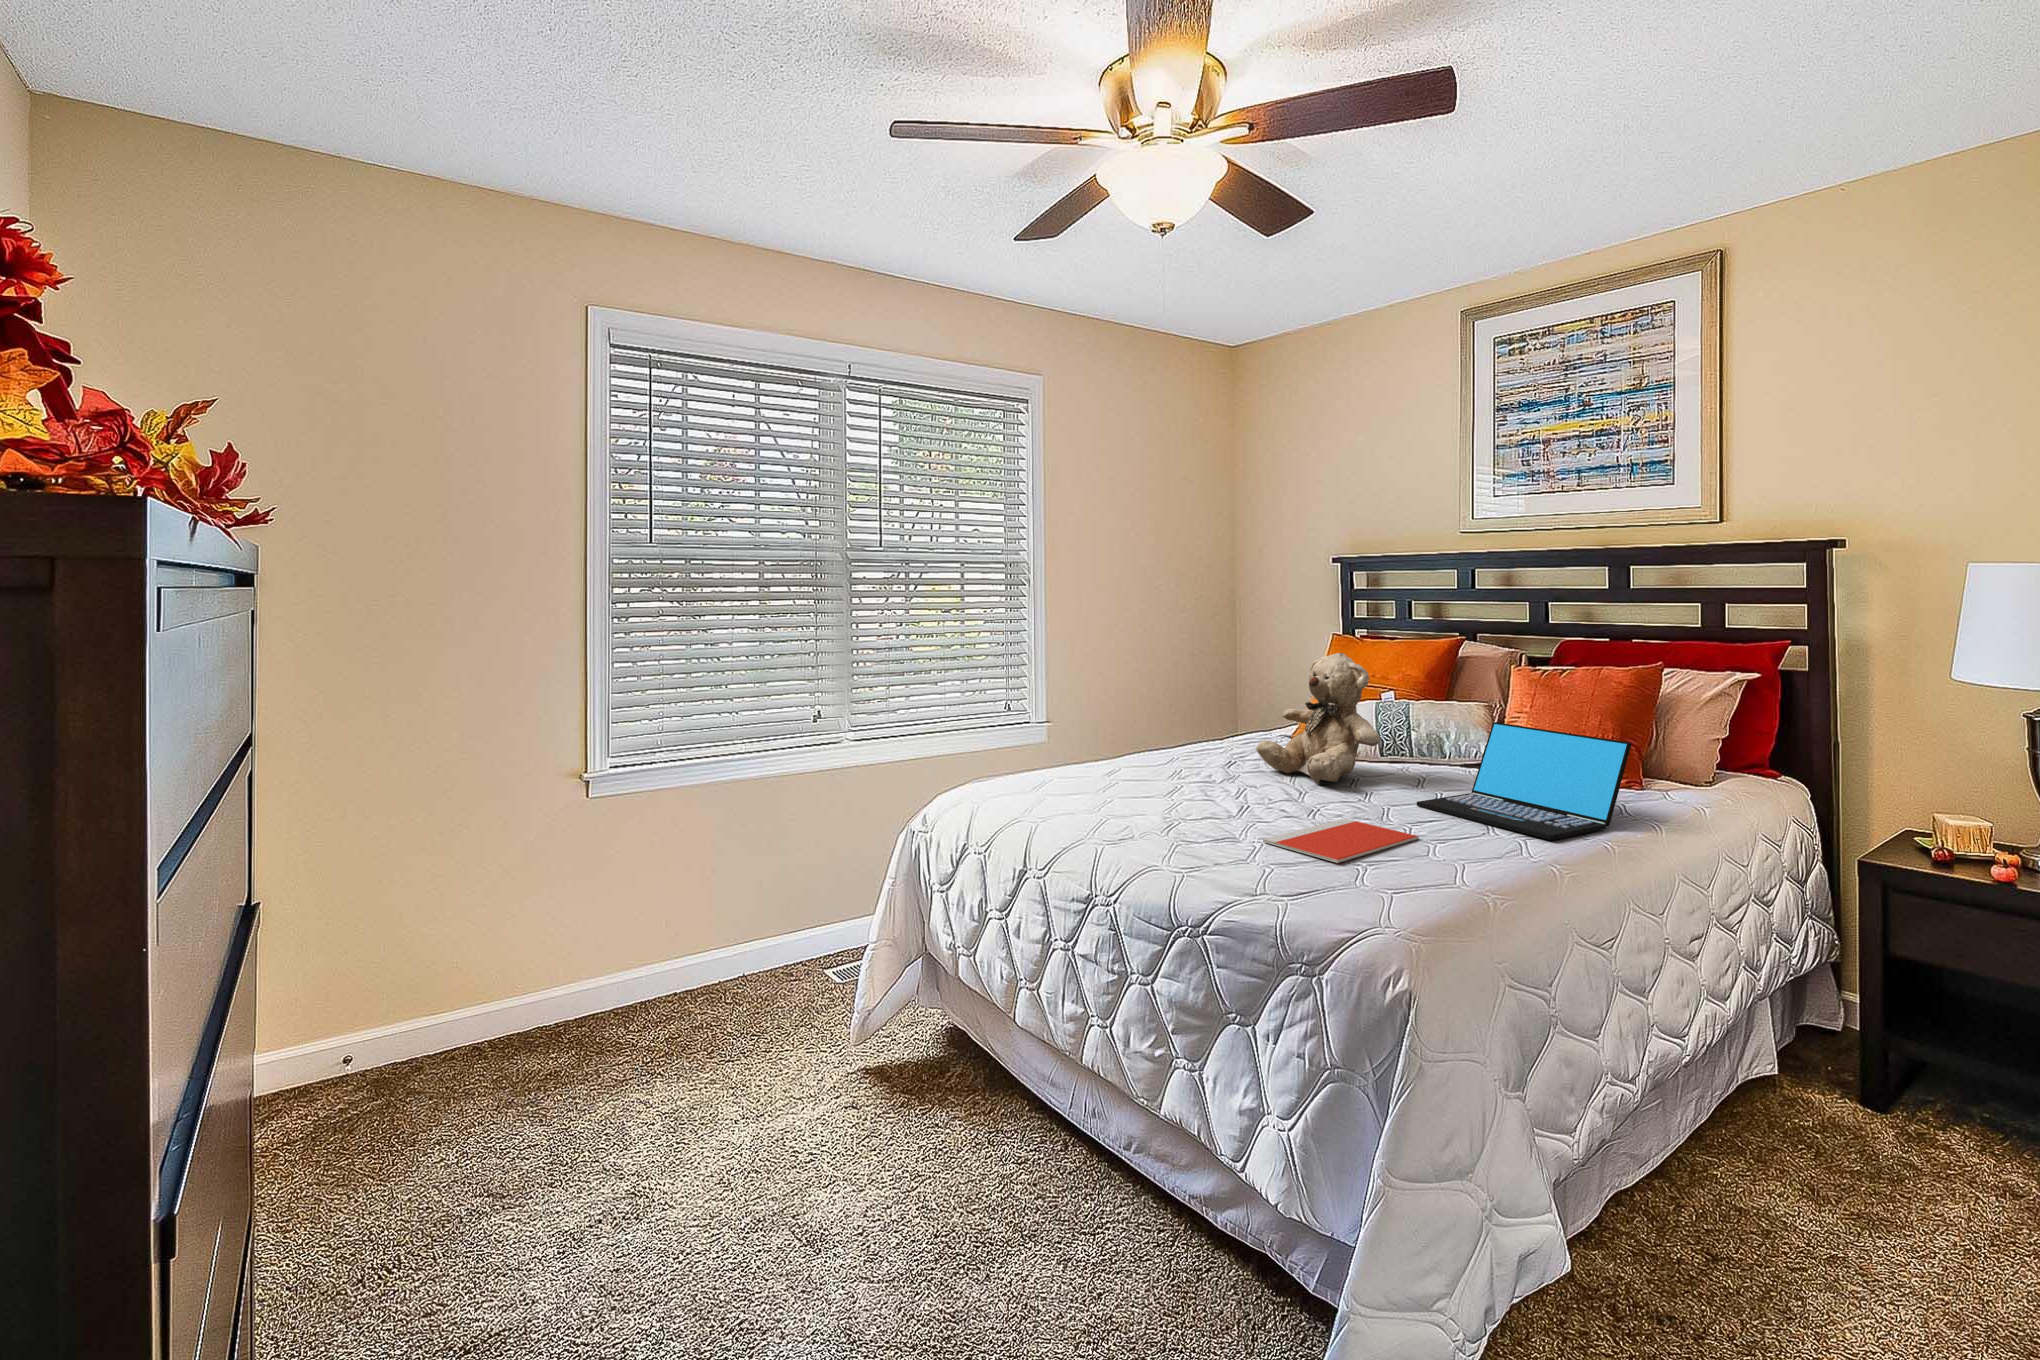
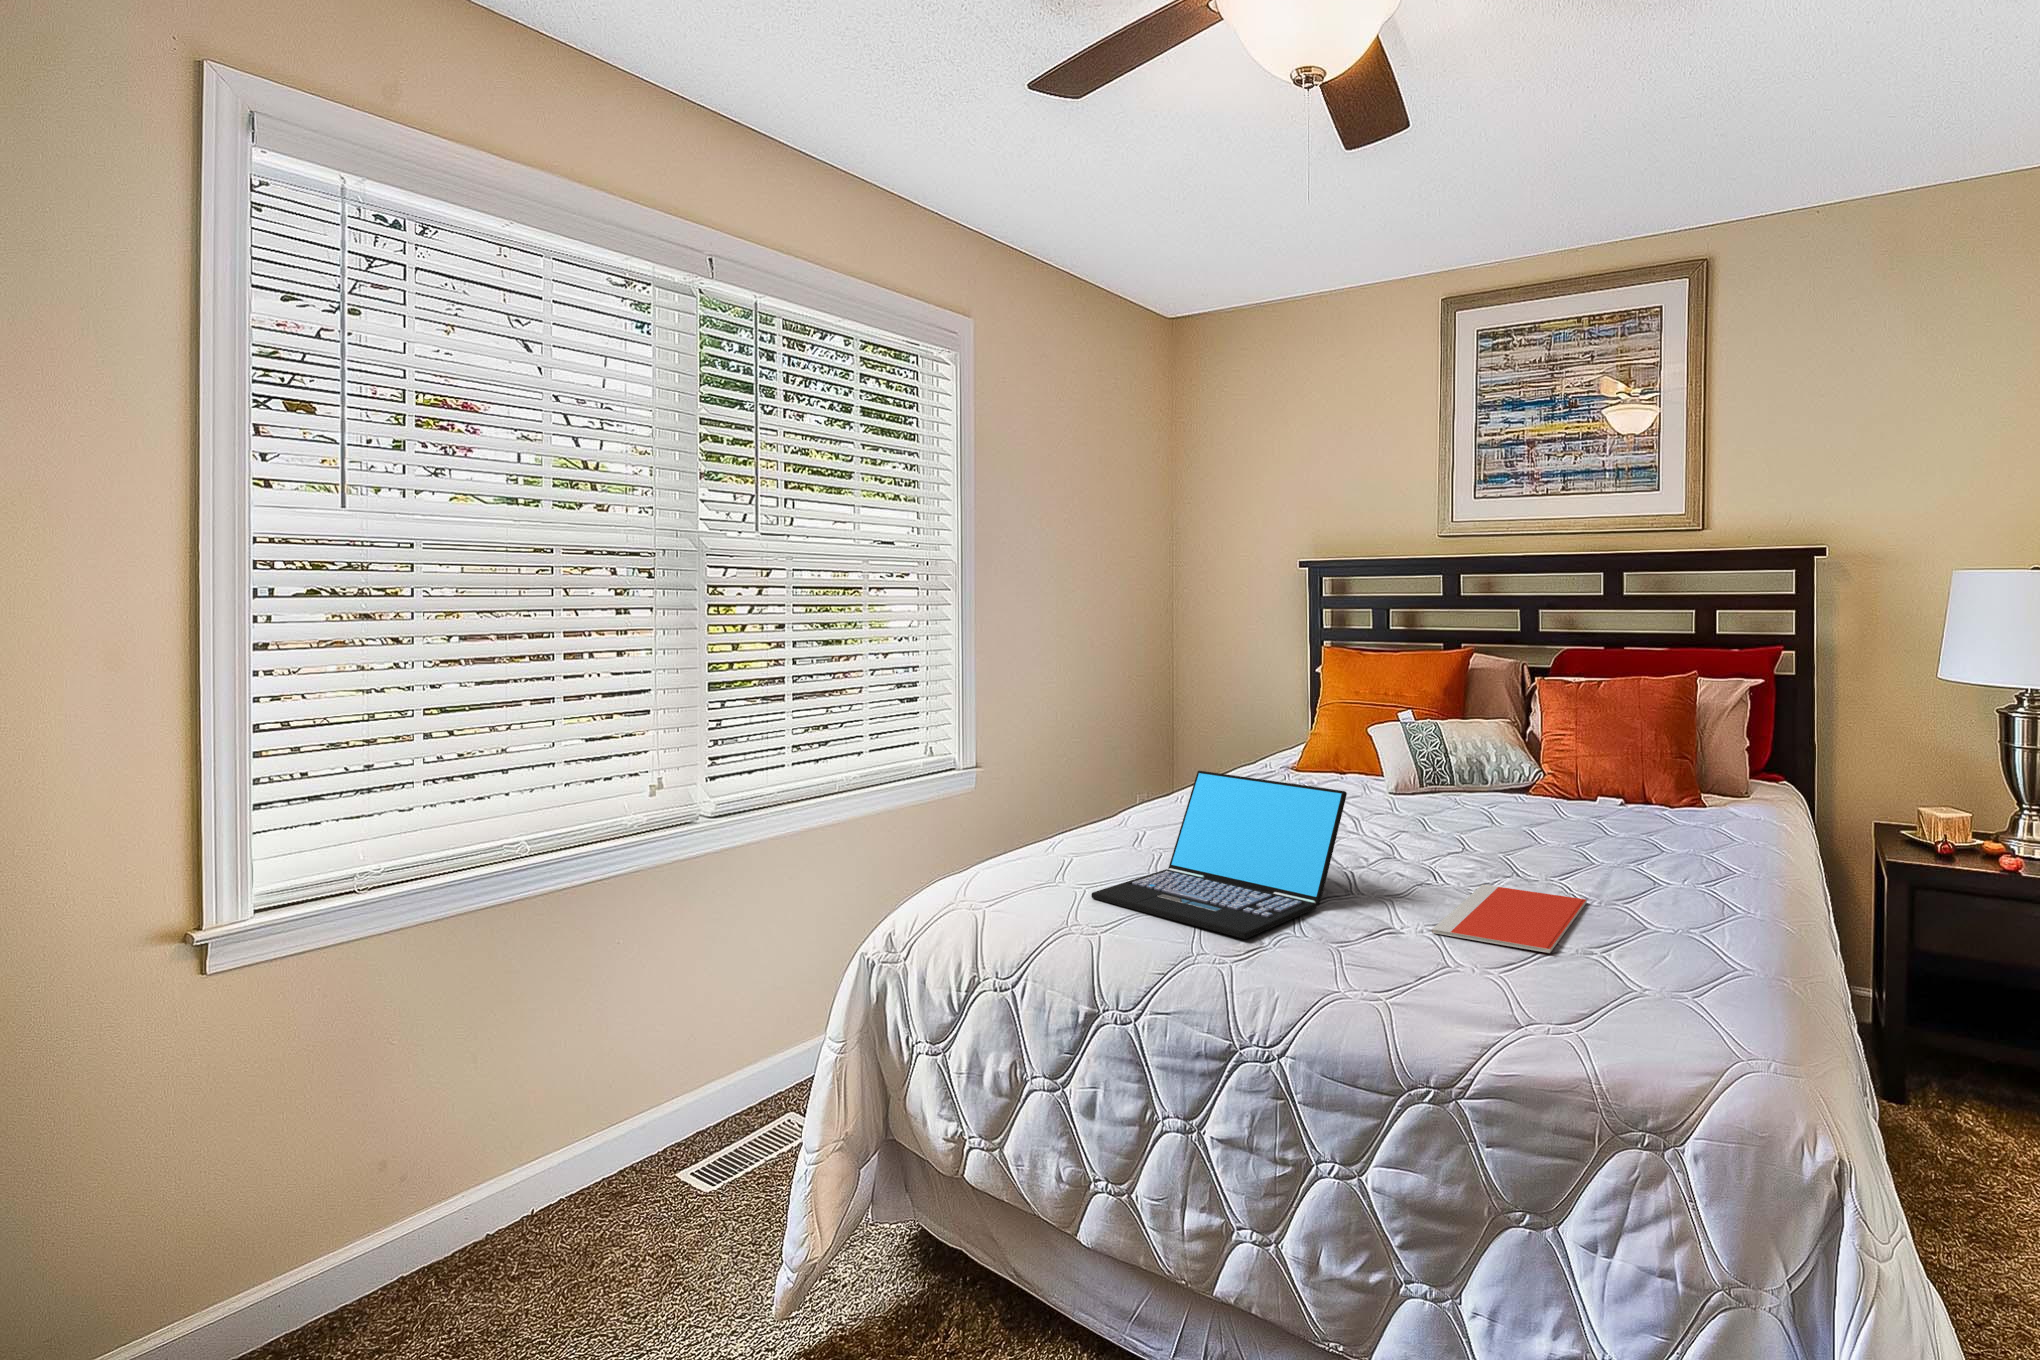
teddy bear: present [1256,653,1380,784] -> none [1311,675,1463,839]
laptop: present [1416,722,1631,840] -> present [1091,771,1347,939]

